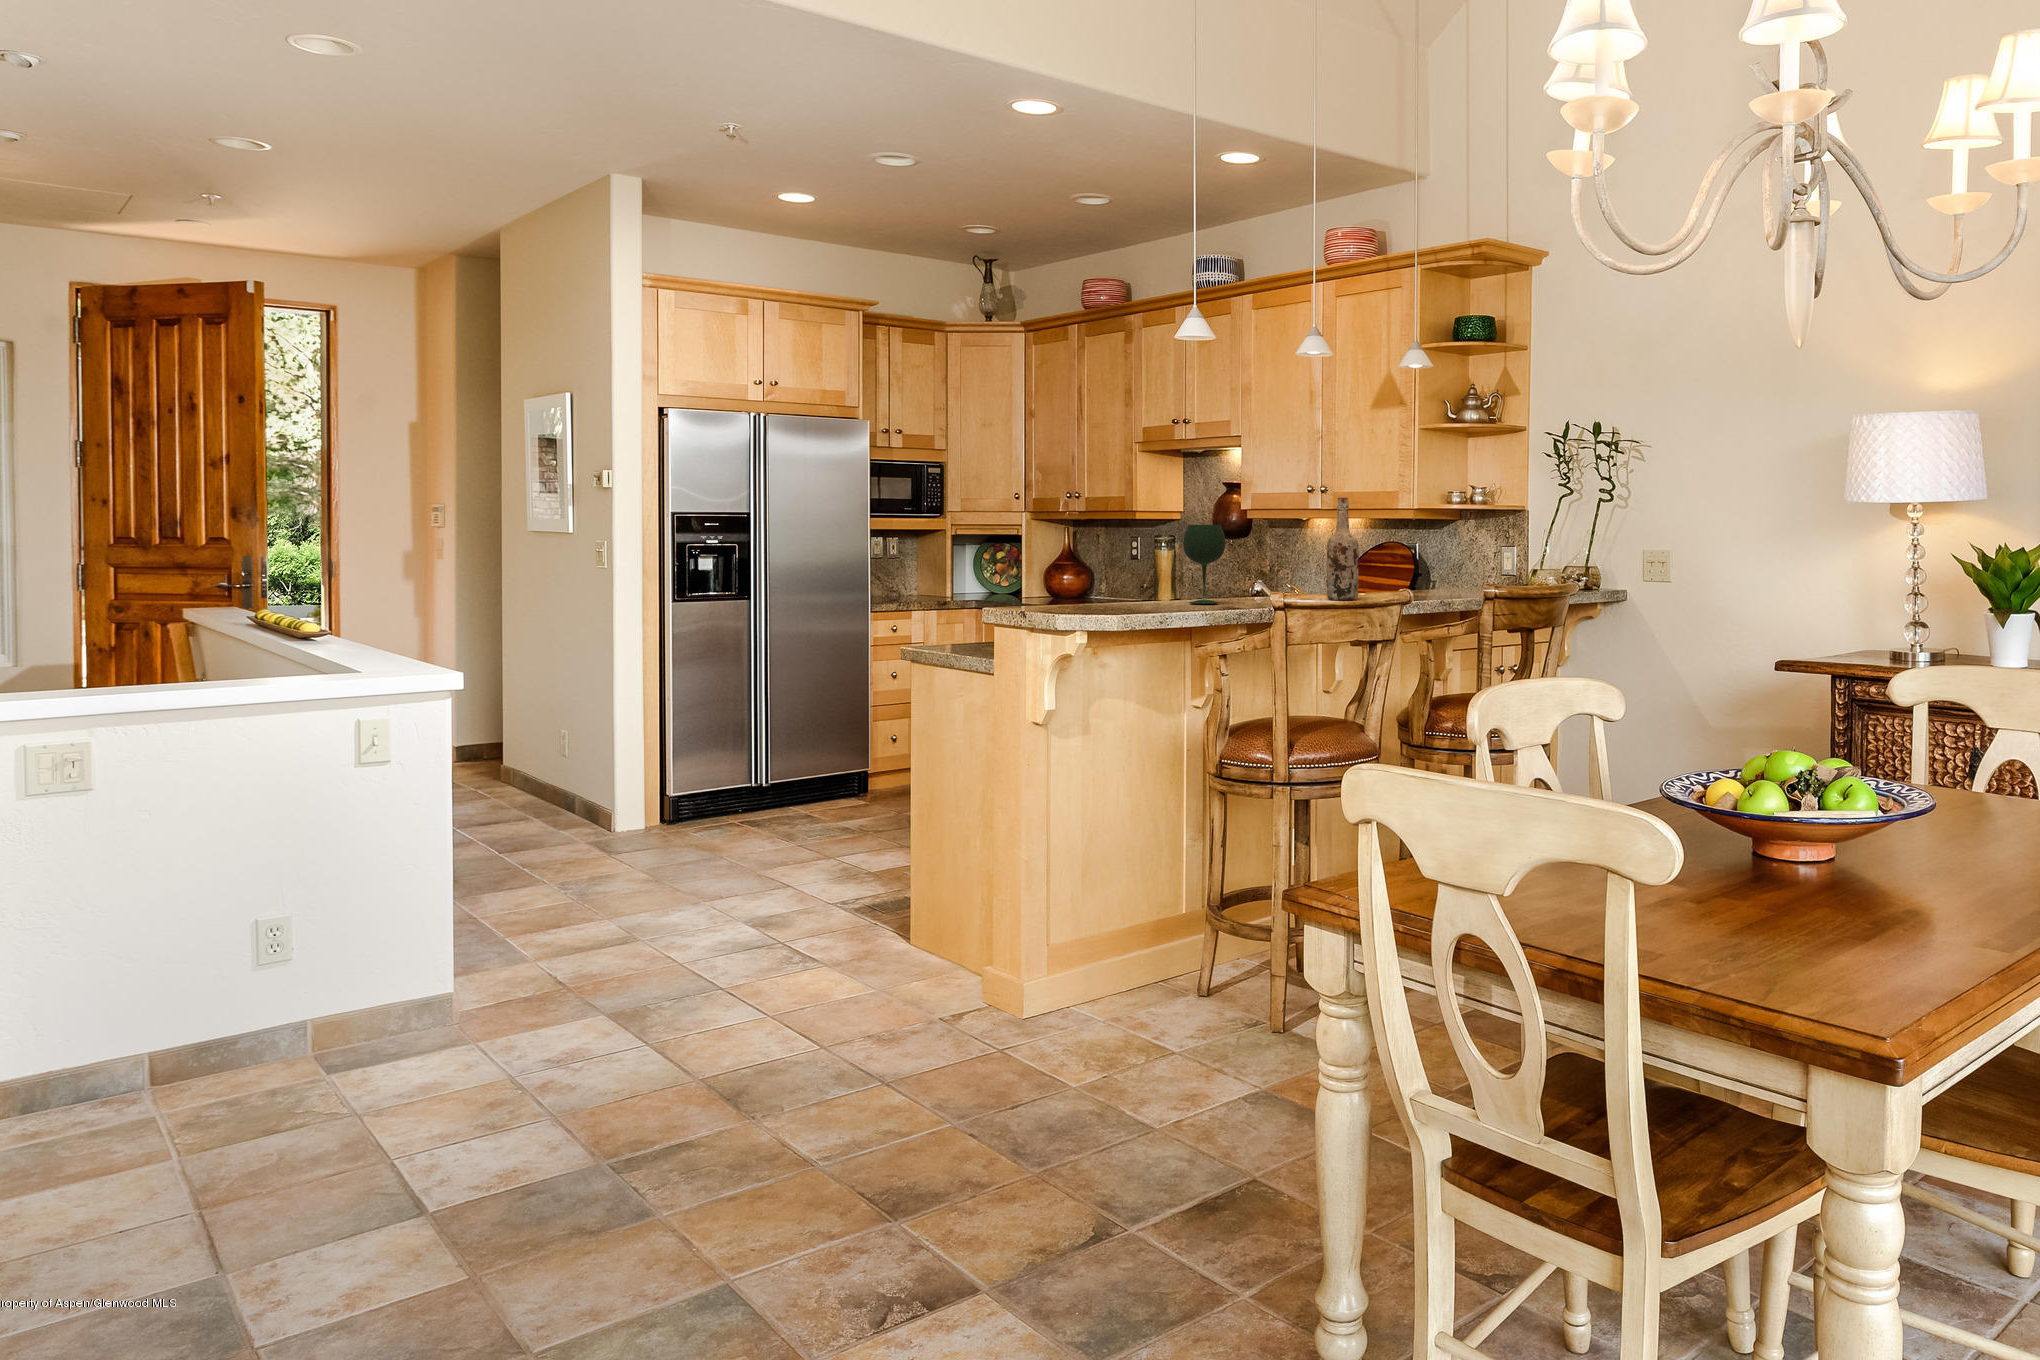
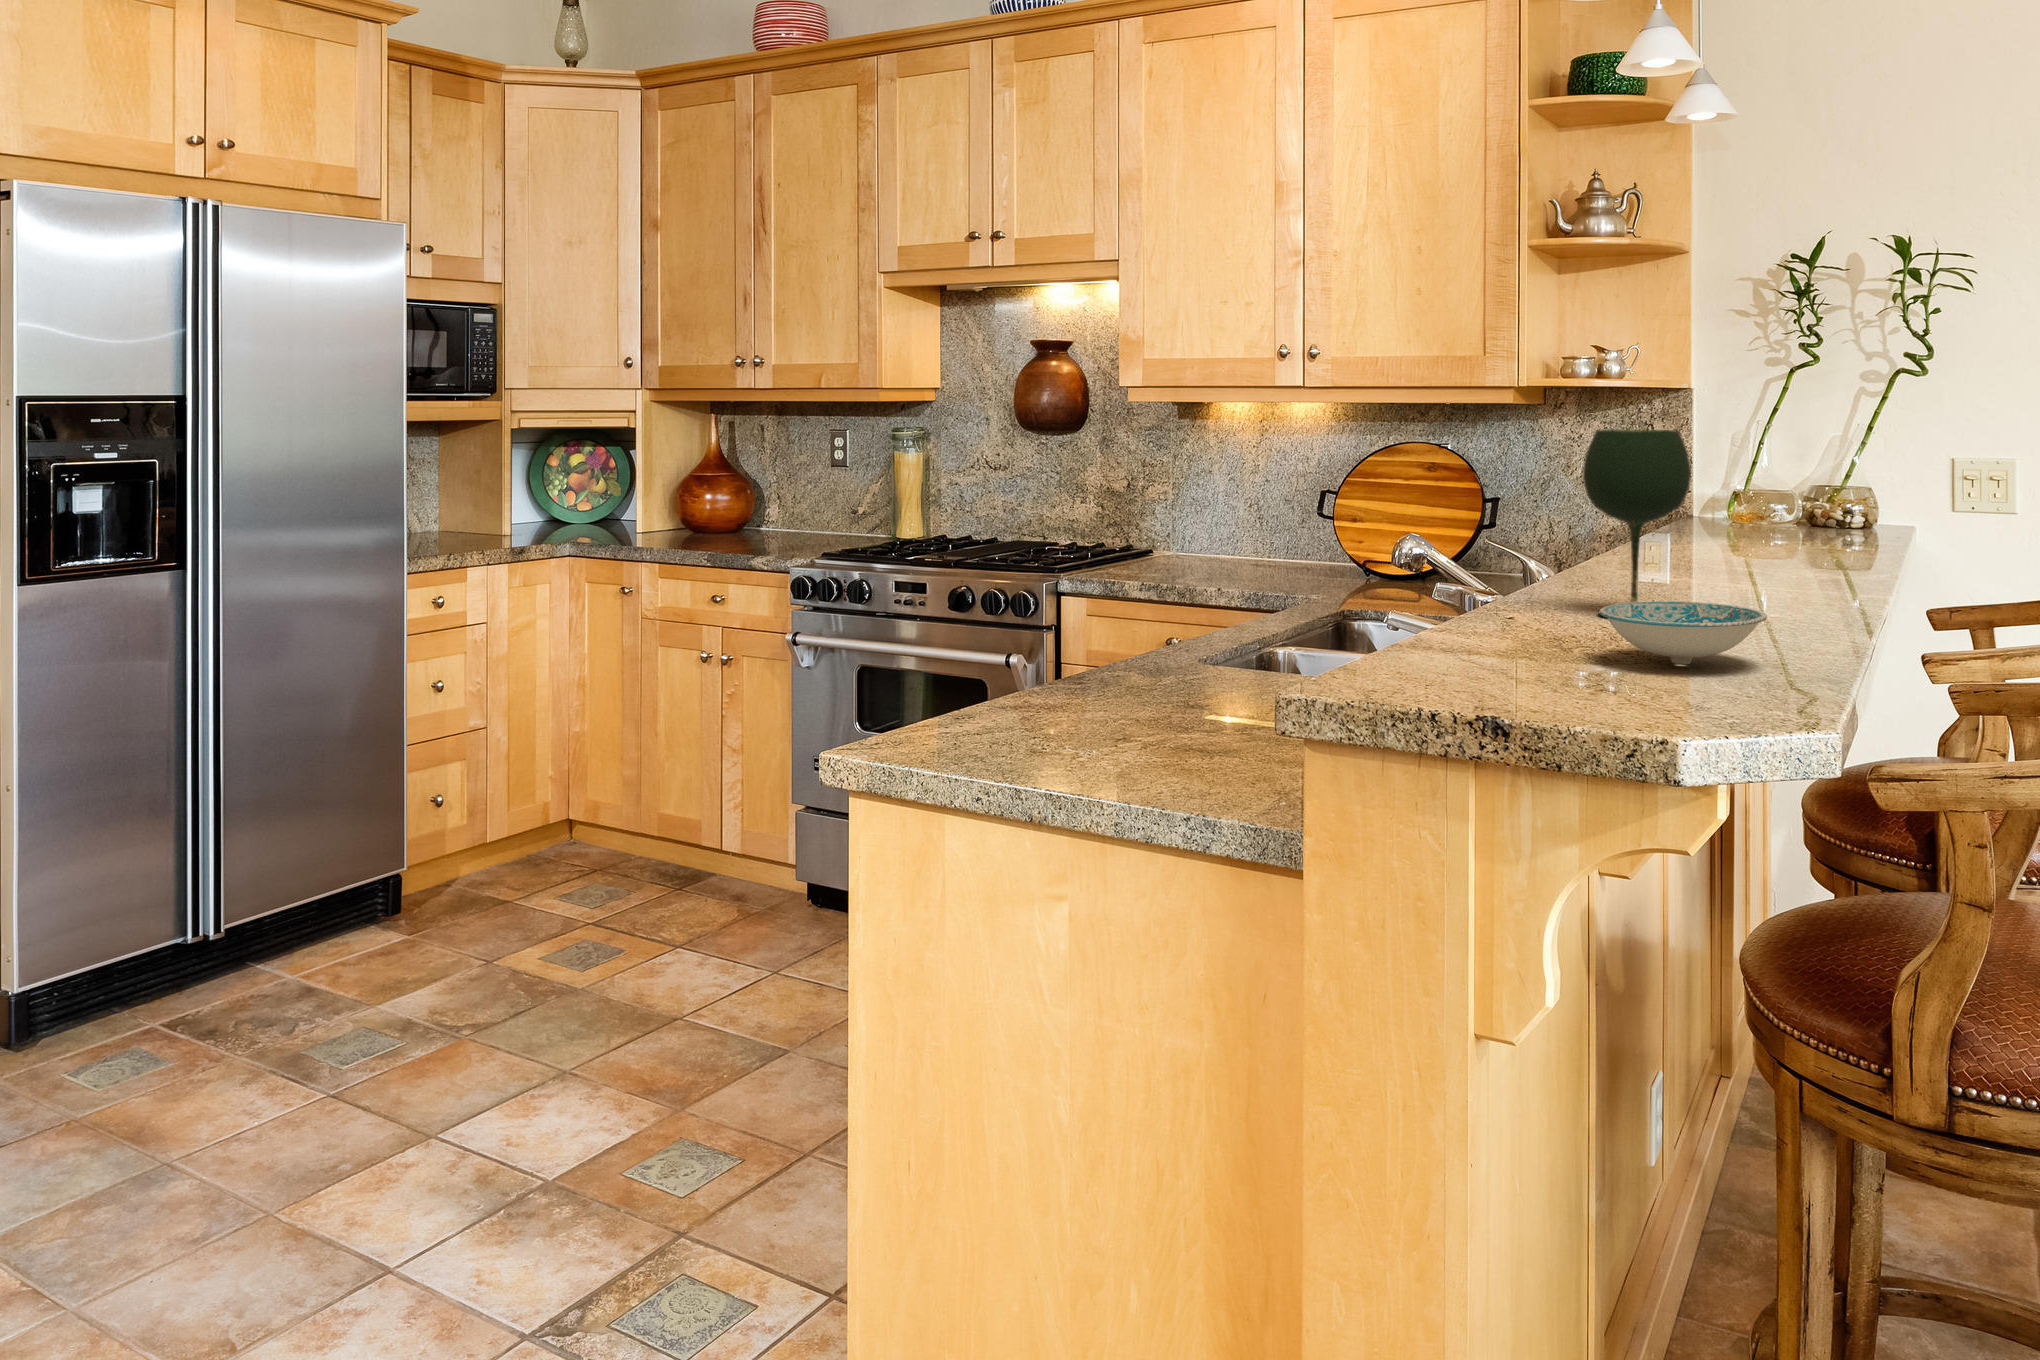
wine bottle: present [1327,498,1359,600] -> none [1714,368,1789,584]
ceramic bowl: none [1099,589,1166,610] -> present [1600,601,1767,664]

